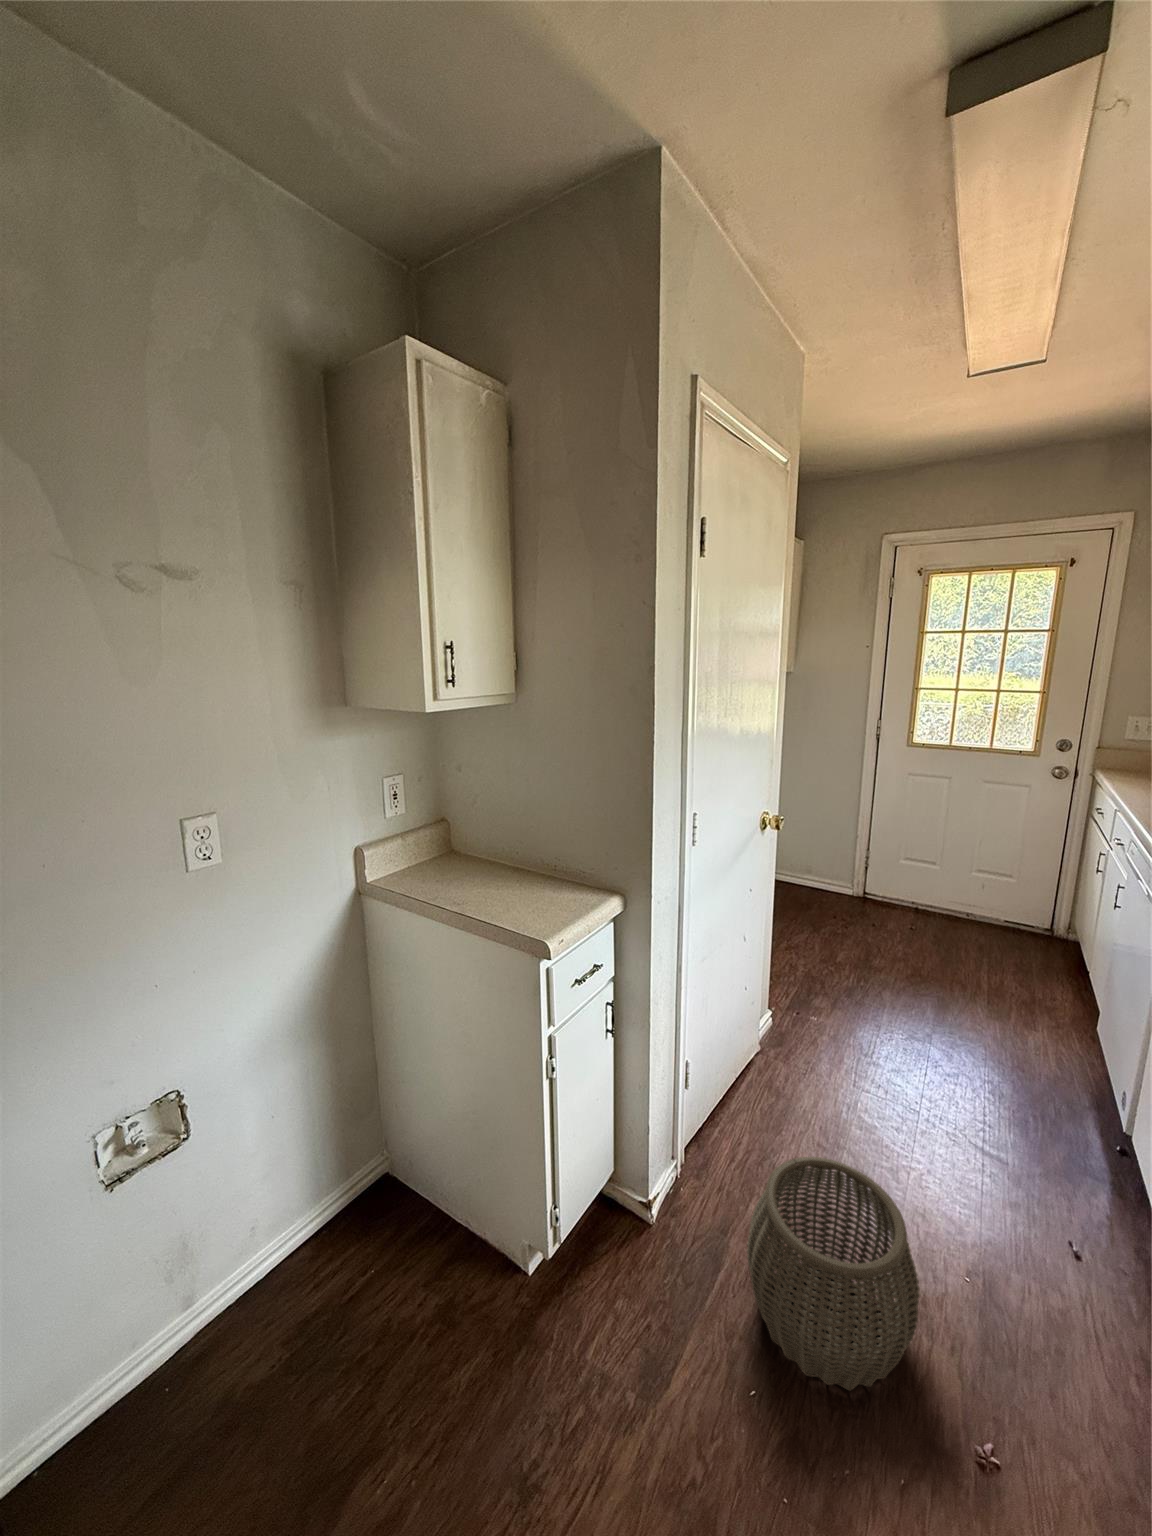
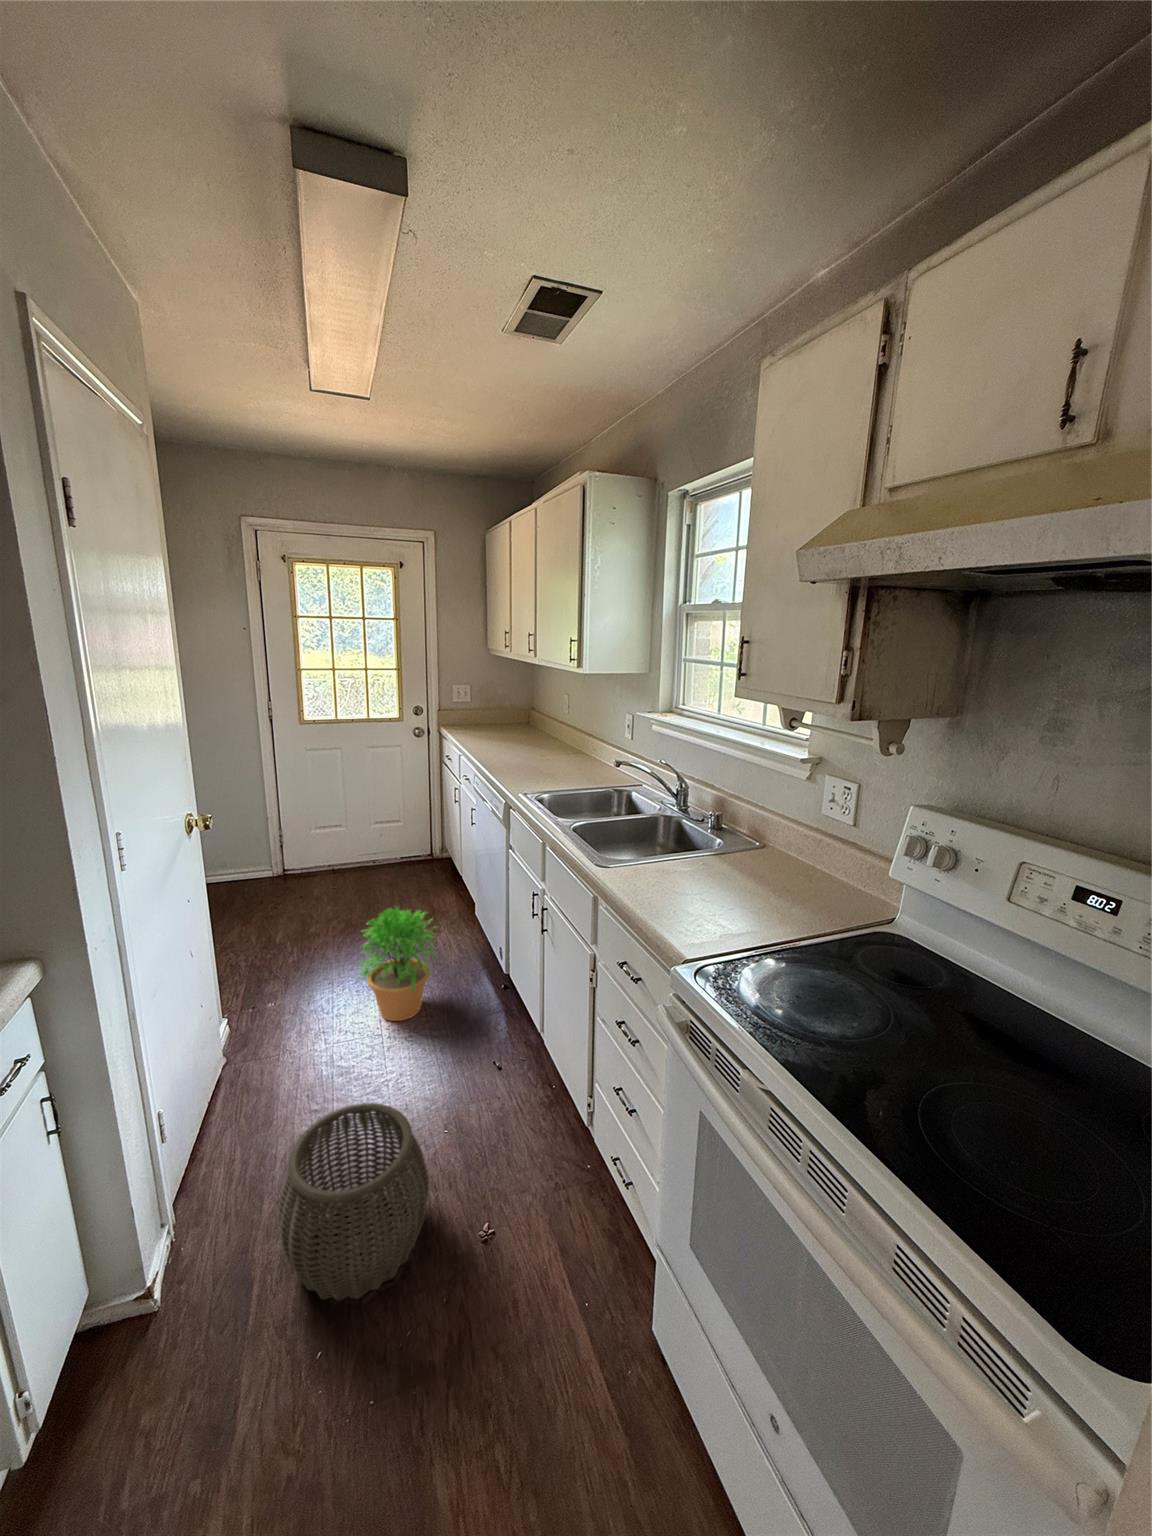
potted plant: none [902,970,1027,1113] -> present [359,907,435,1021]

